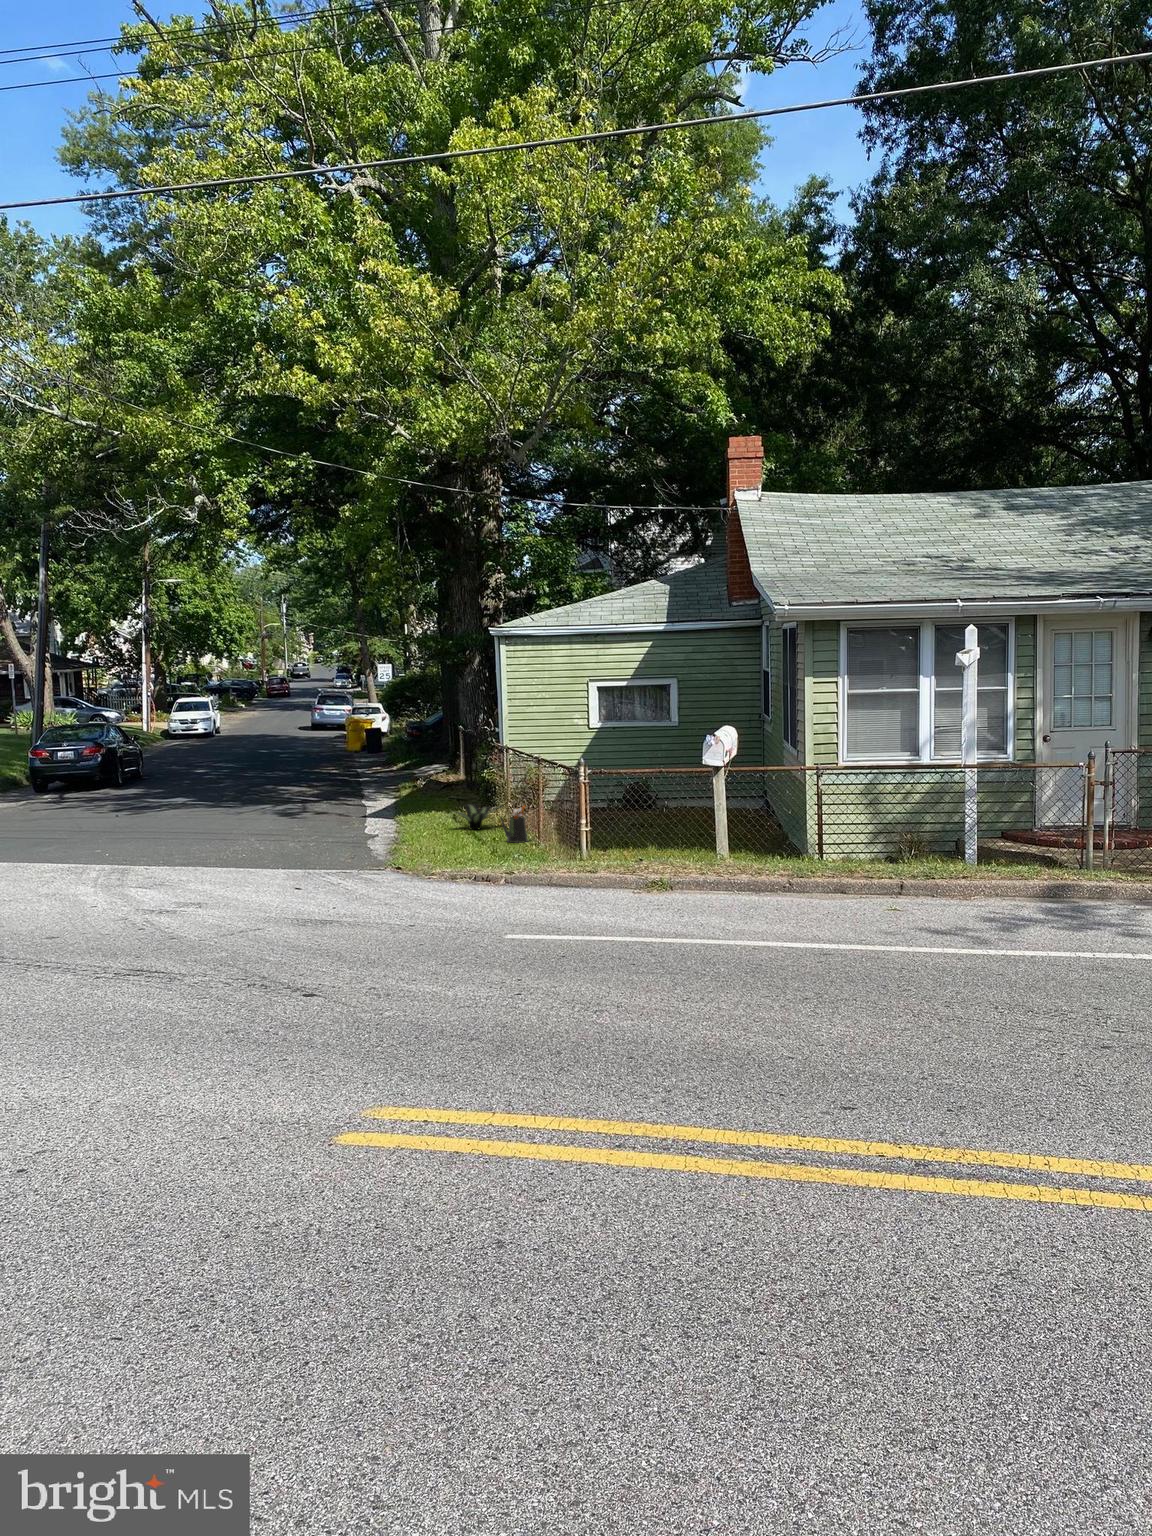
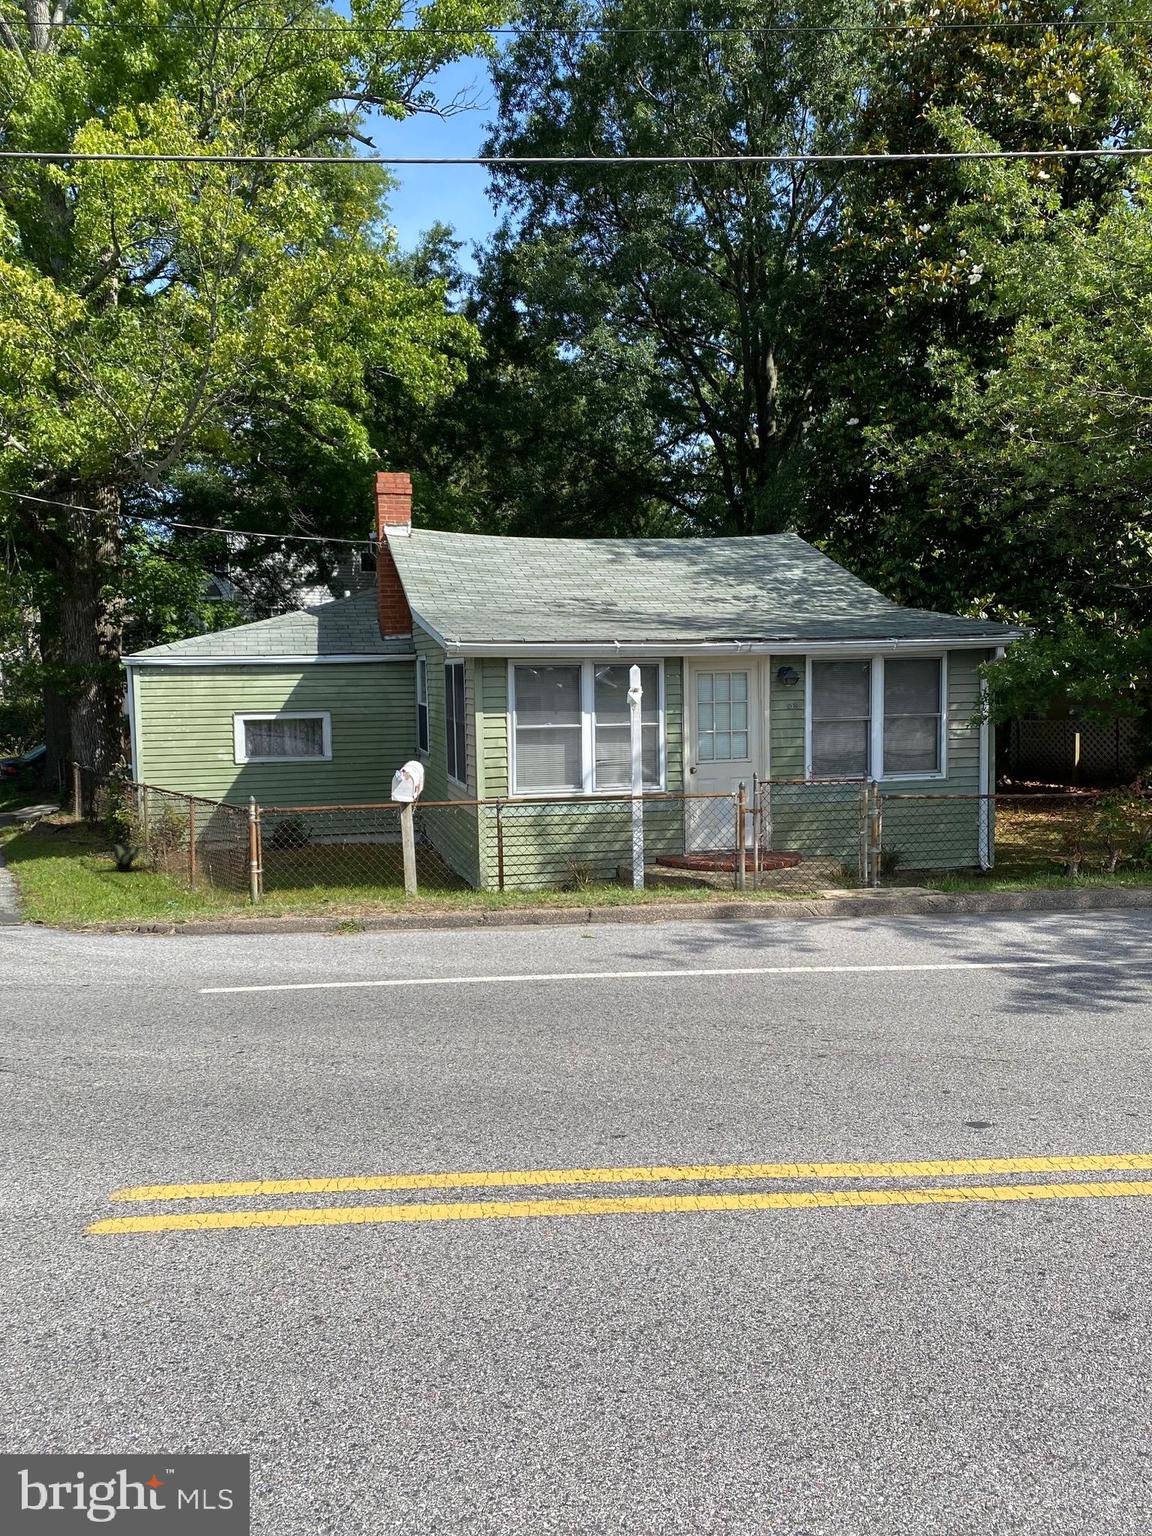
watering can: present [500,806,528,843] -> none [157,843,193,884]

